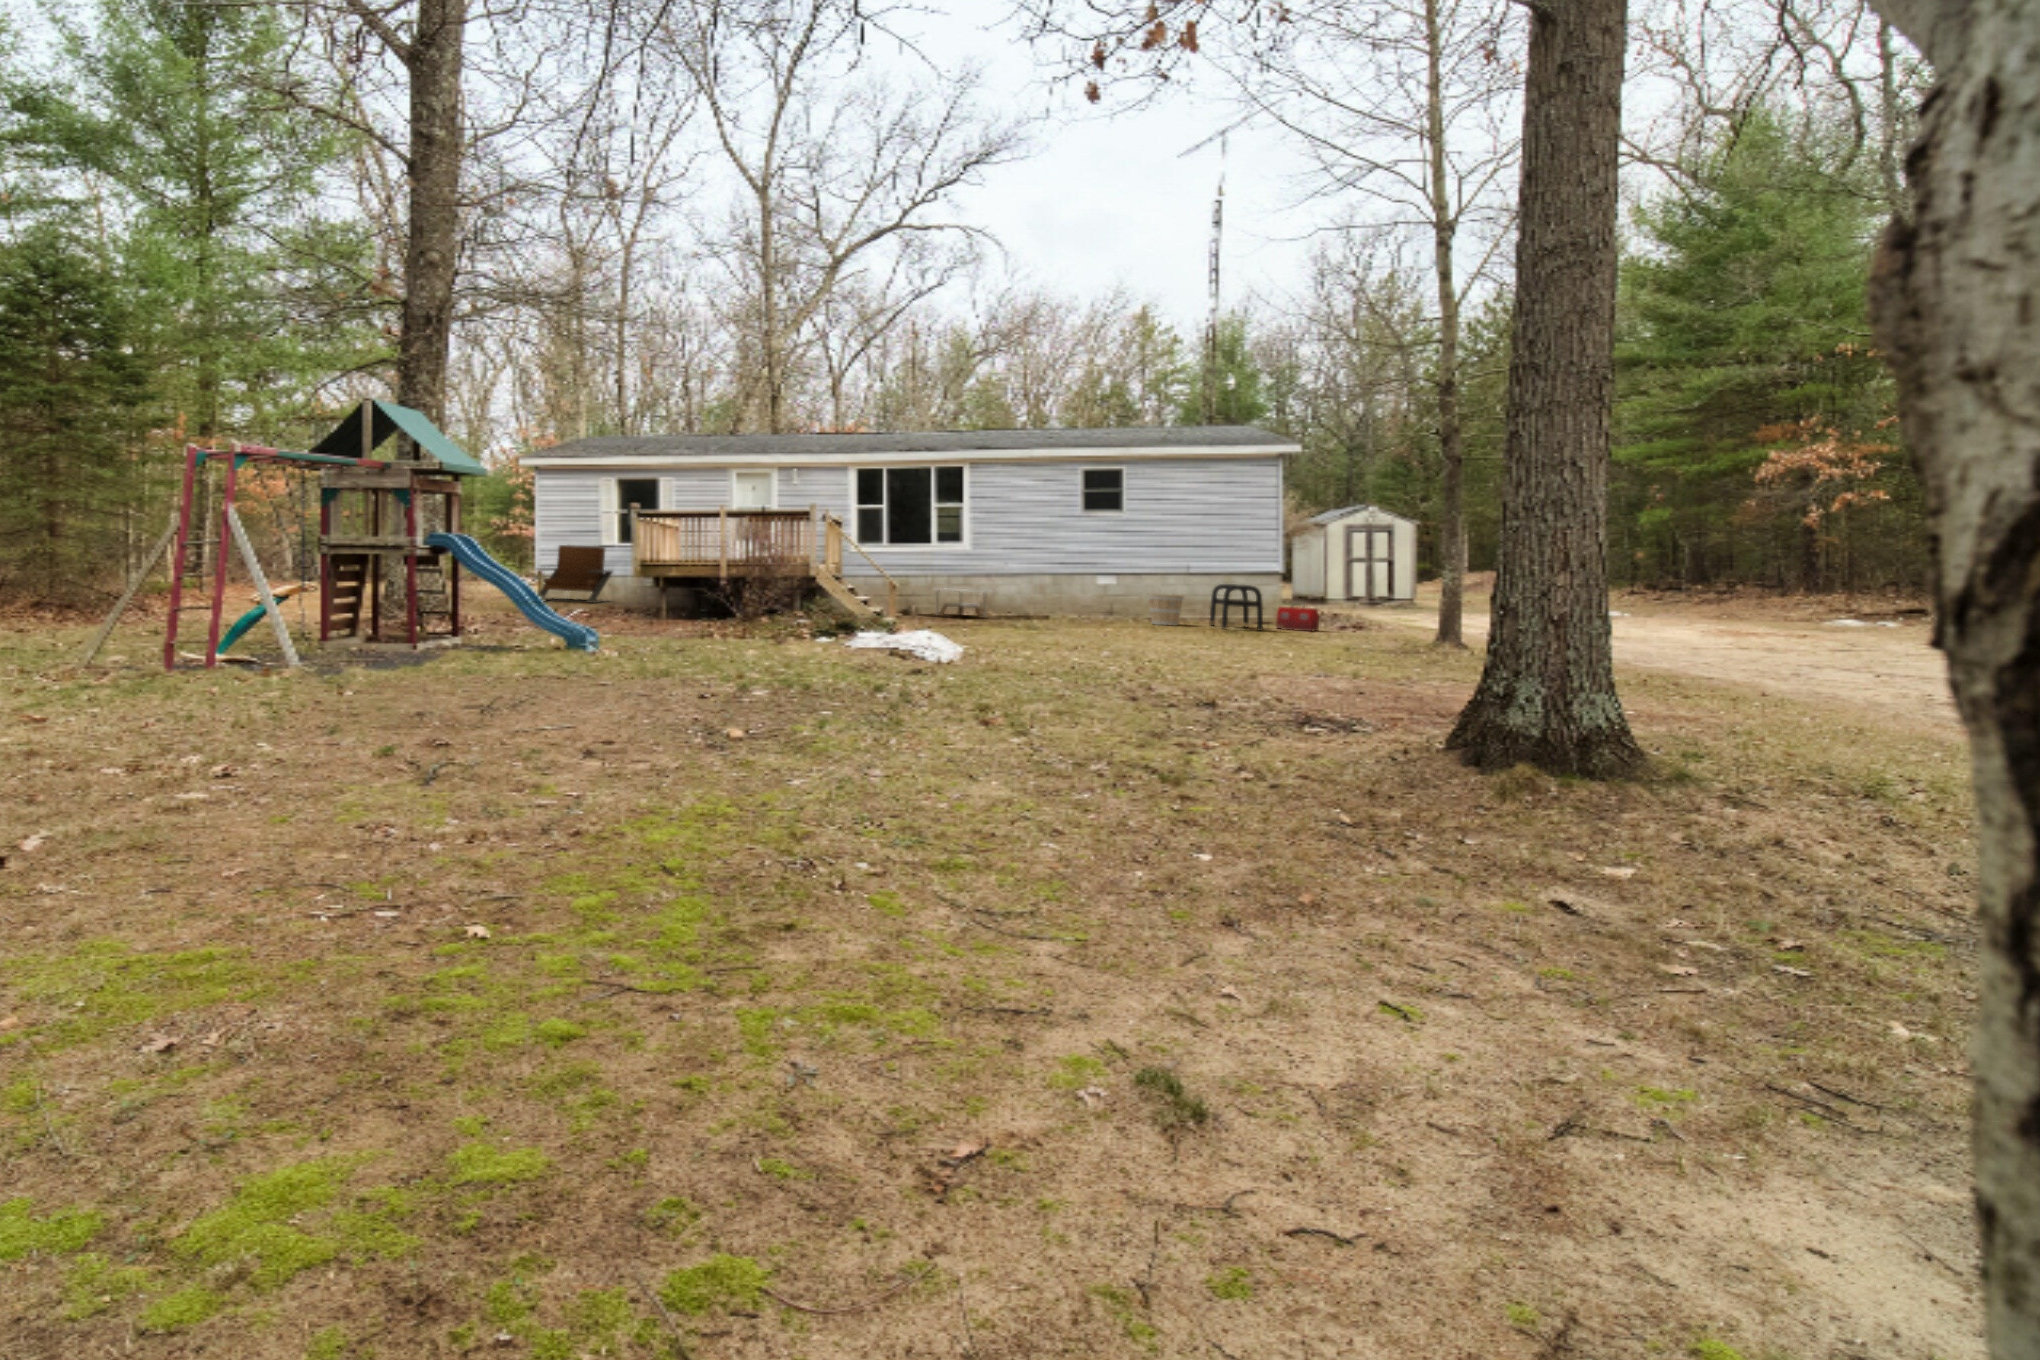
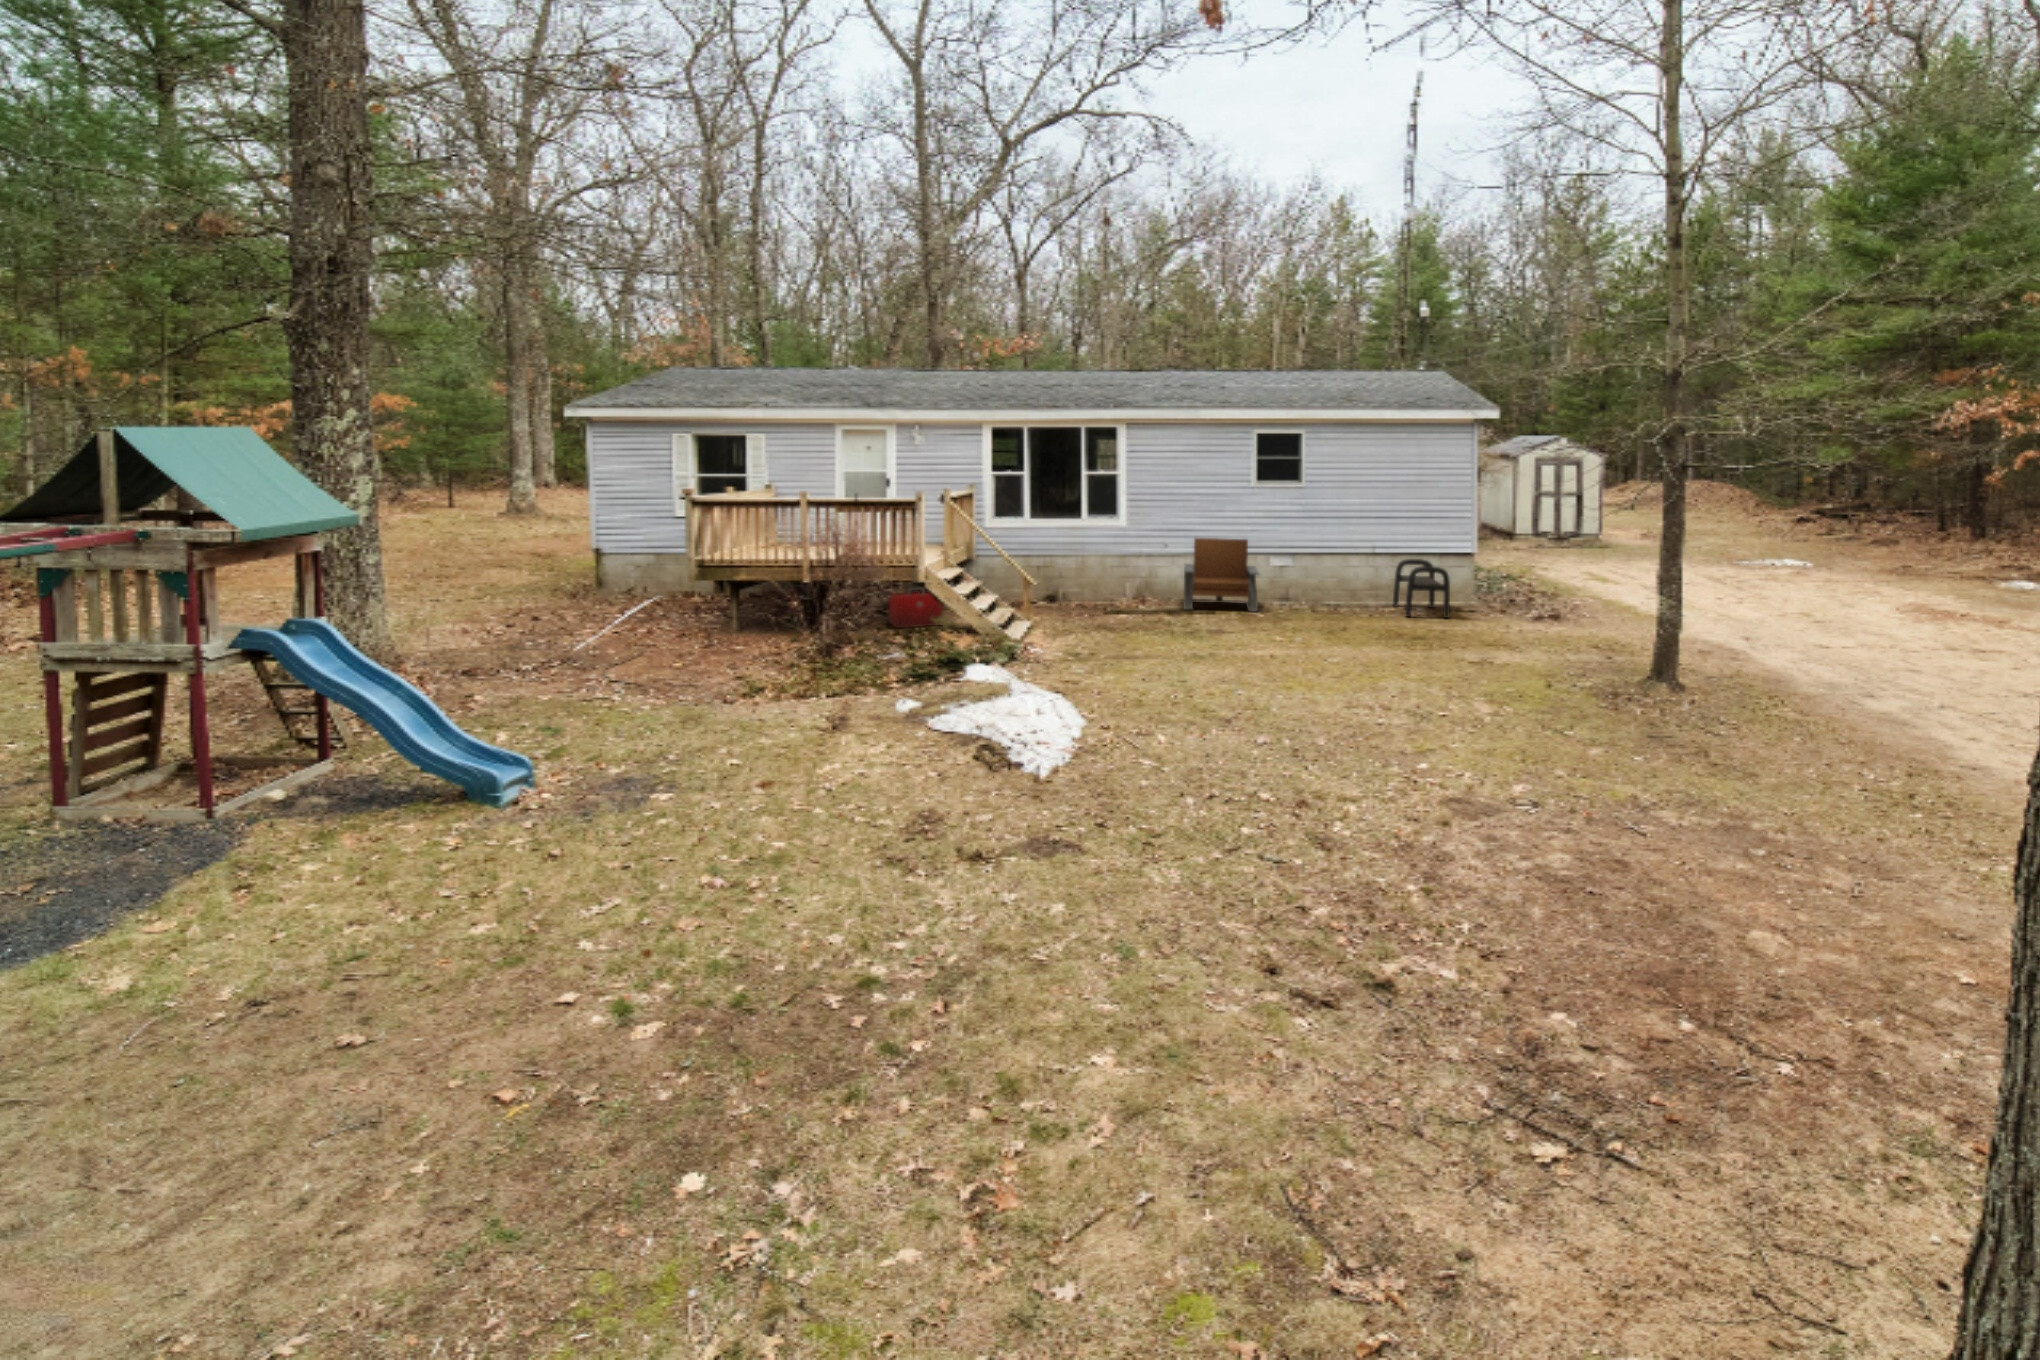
lounge chair: present [539,545,612,603] -> present [1183,538,1259,612]
round table: present [935,589,987,618] -> none [1074,567,1151,607]
wooden bucket: present [1147,594,1184,626] -> none [1324,572,1366,610]
toolbox: present [1276,602,1319,631] -> present [889,589,943,628]

